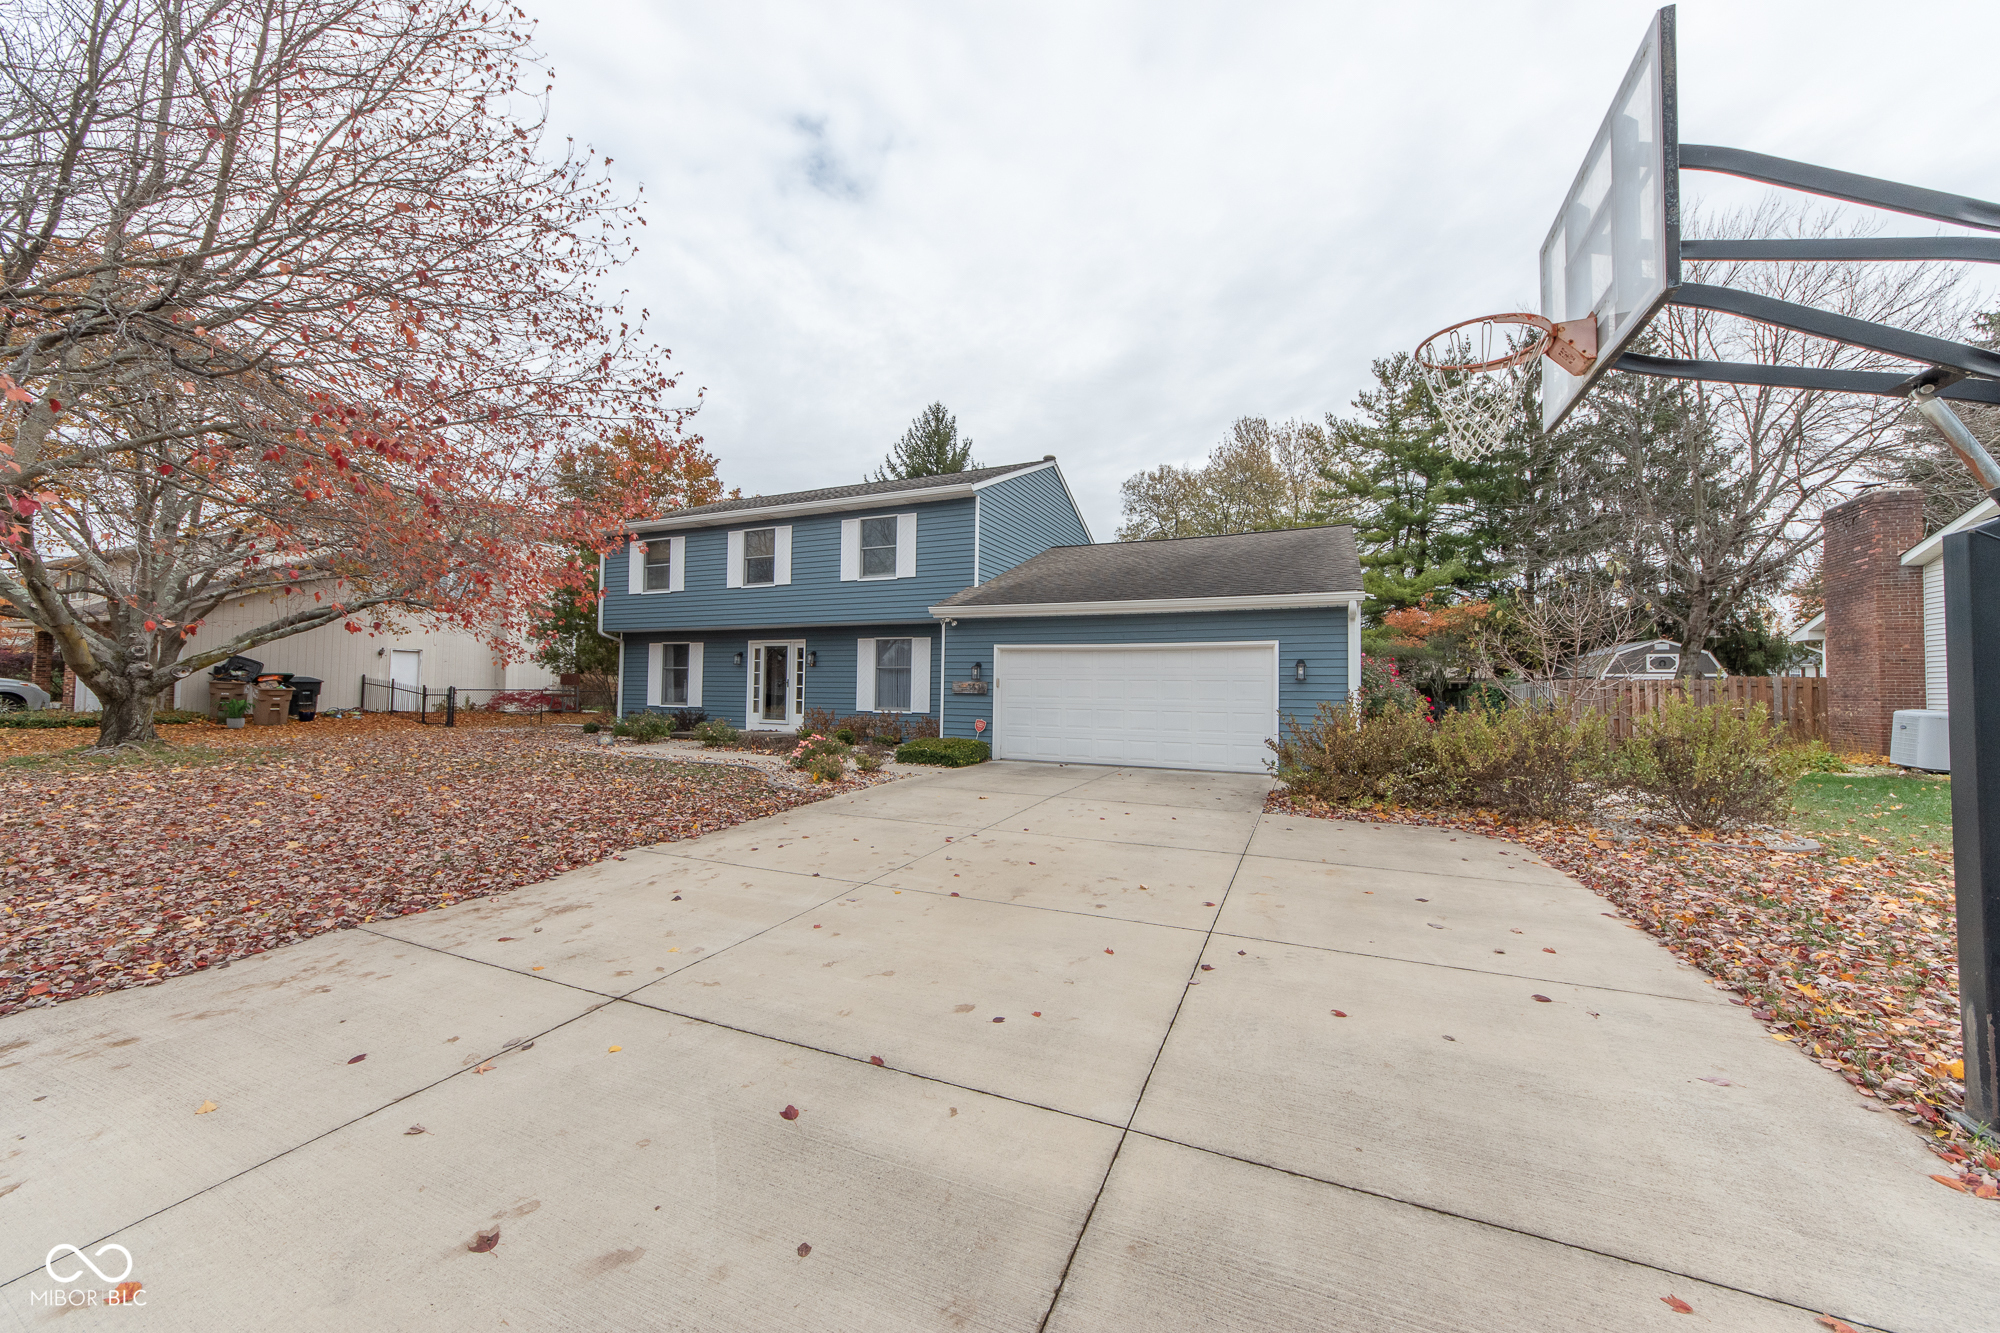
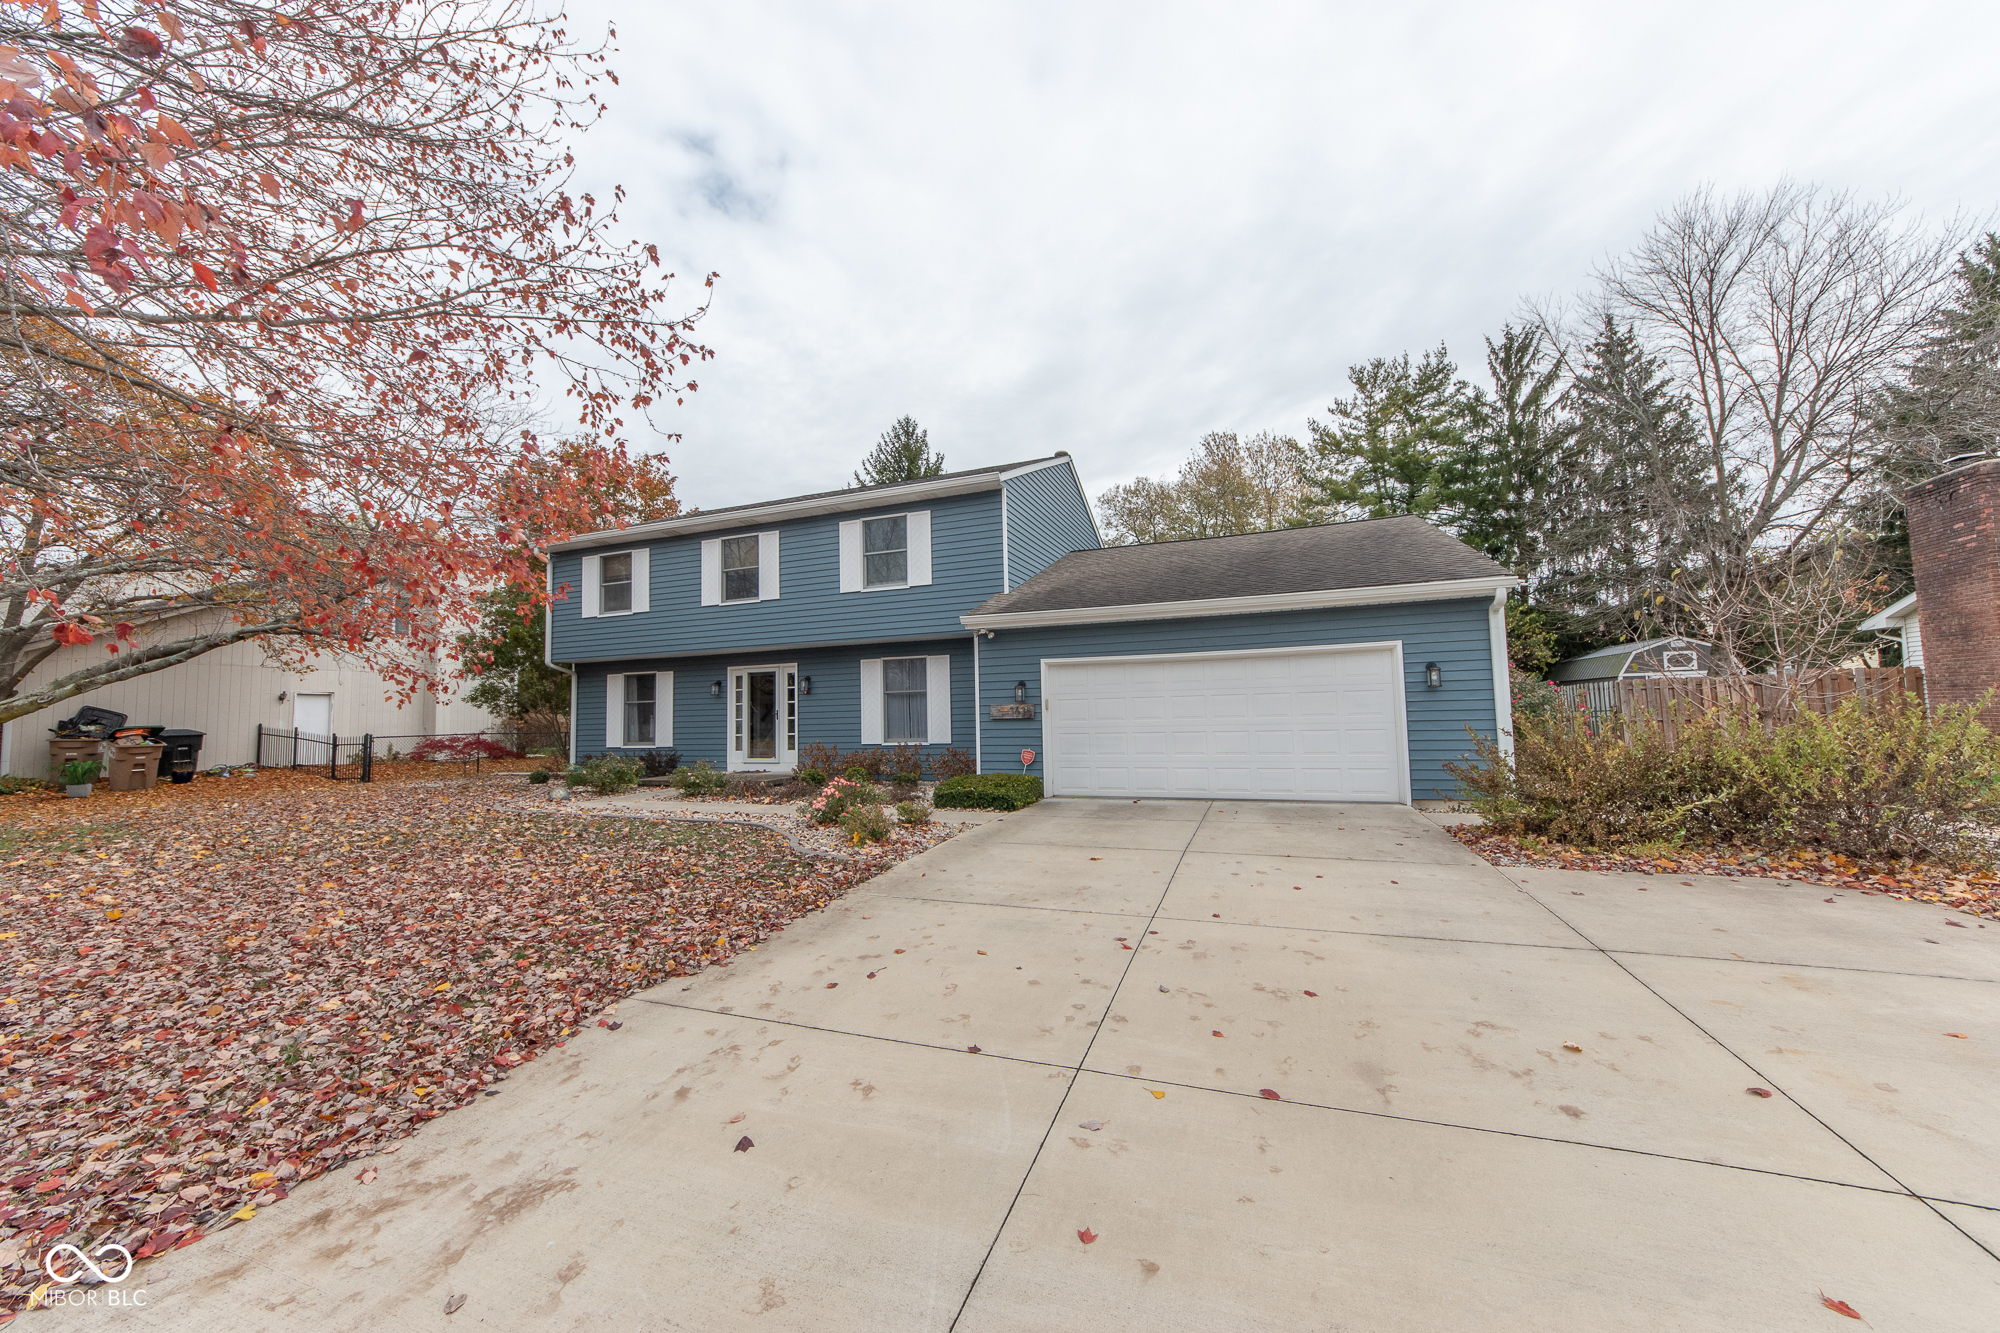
bench: present [543,673,580,712] -> none [481,713,525,756]

